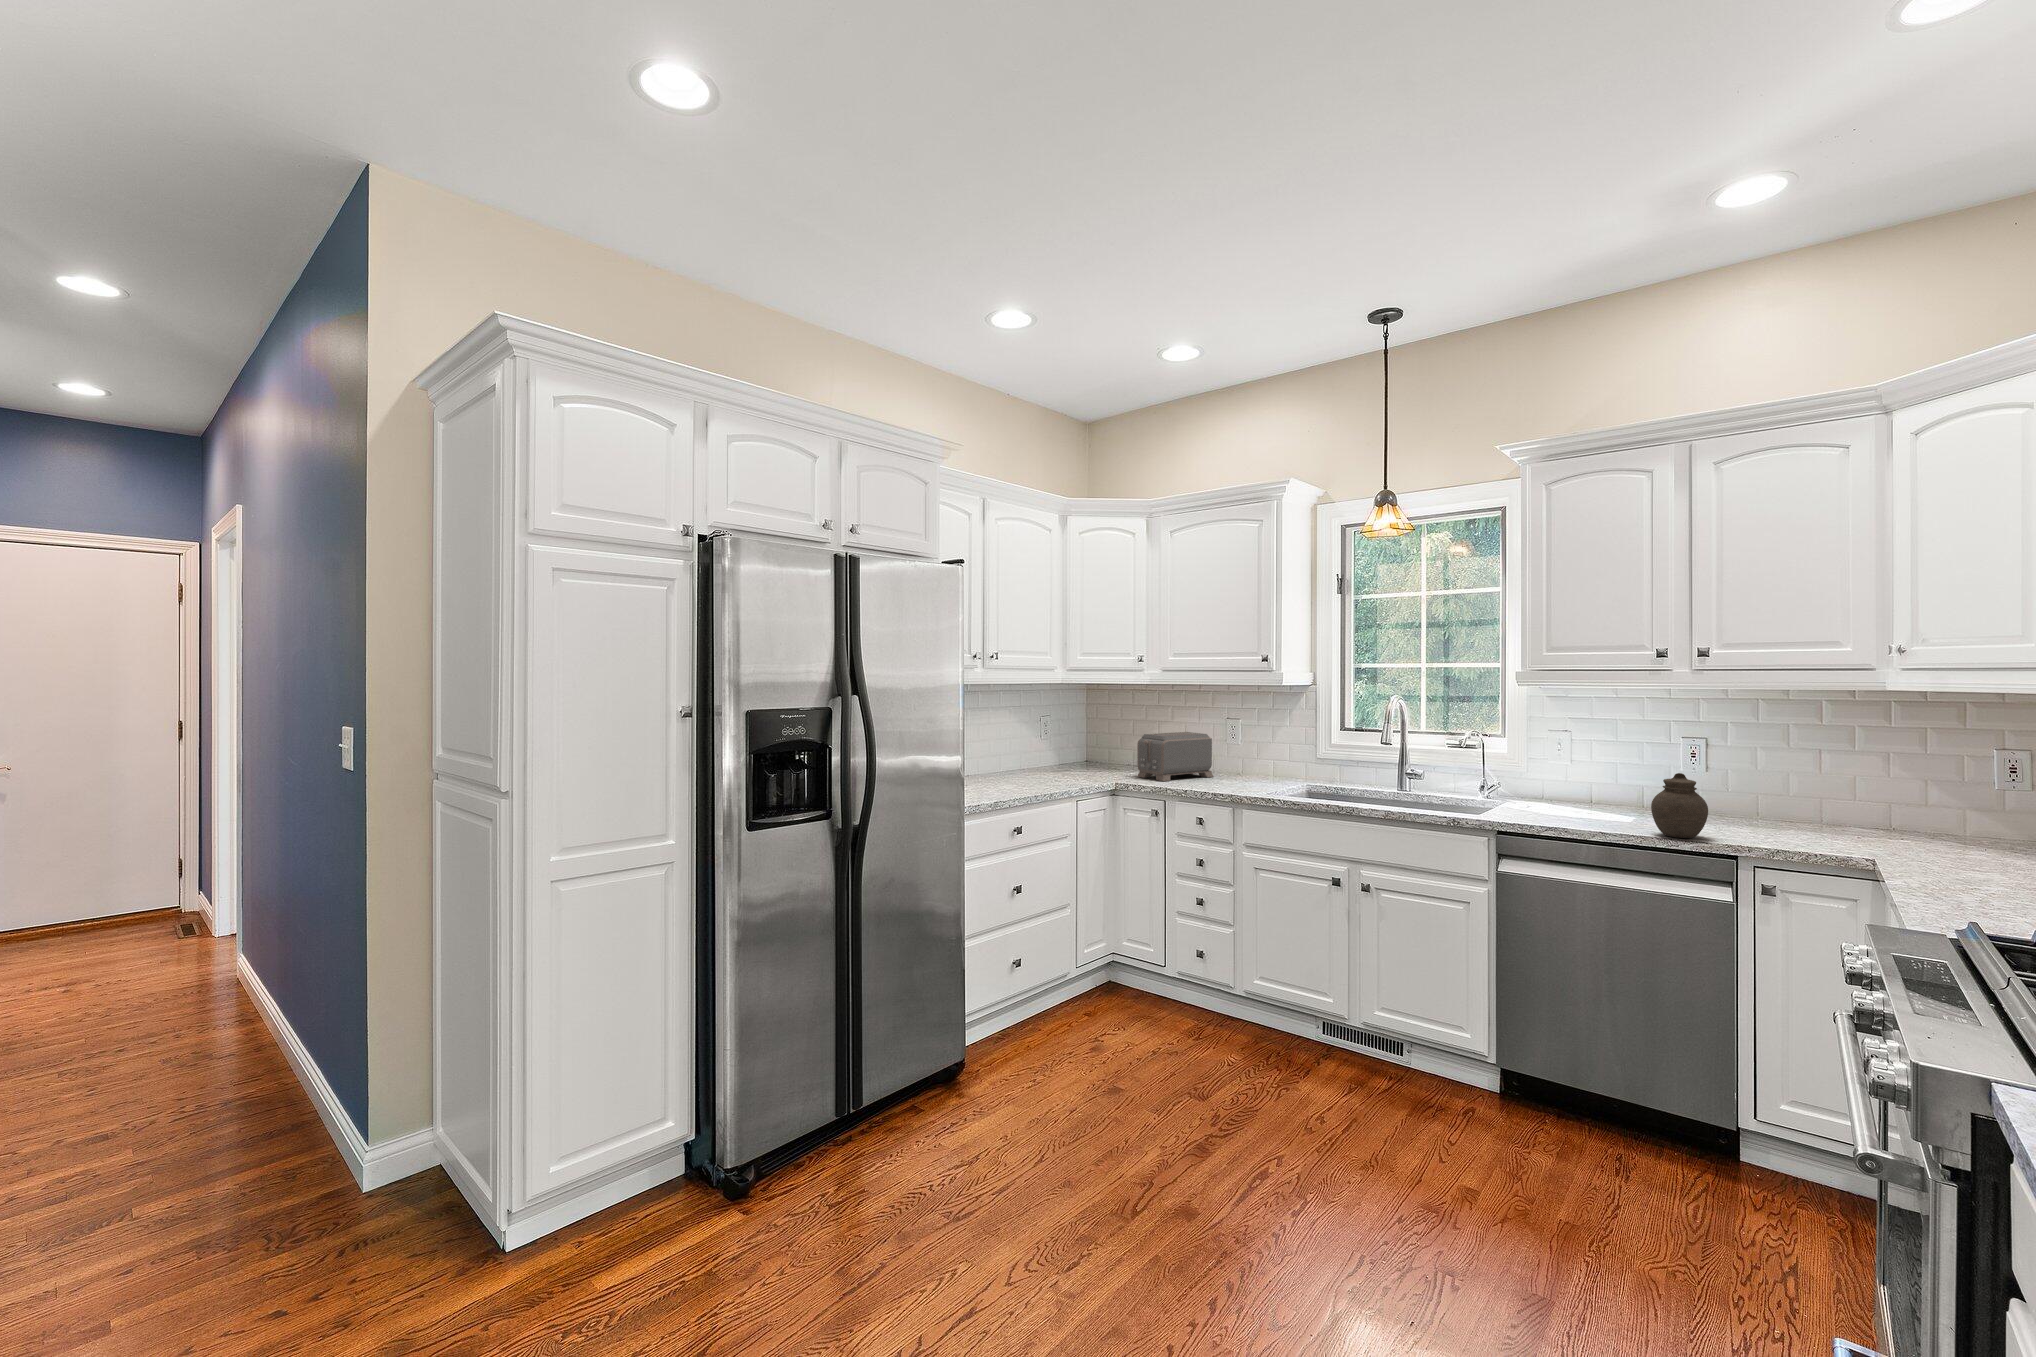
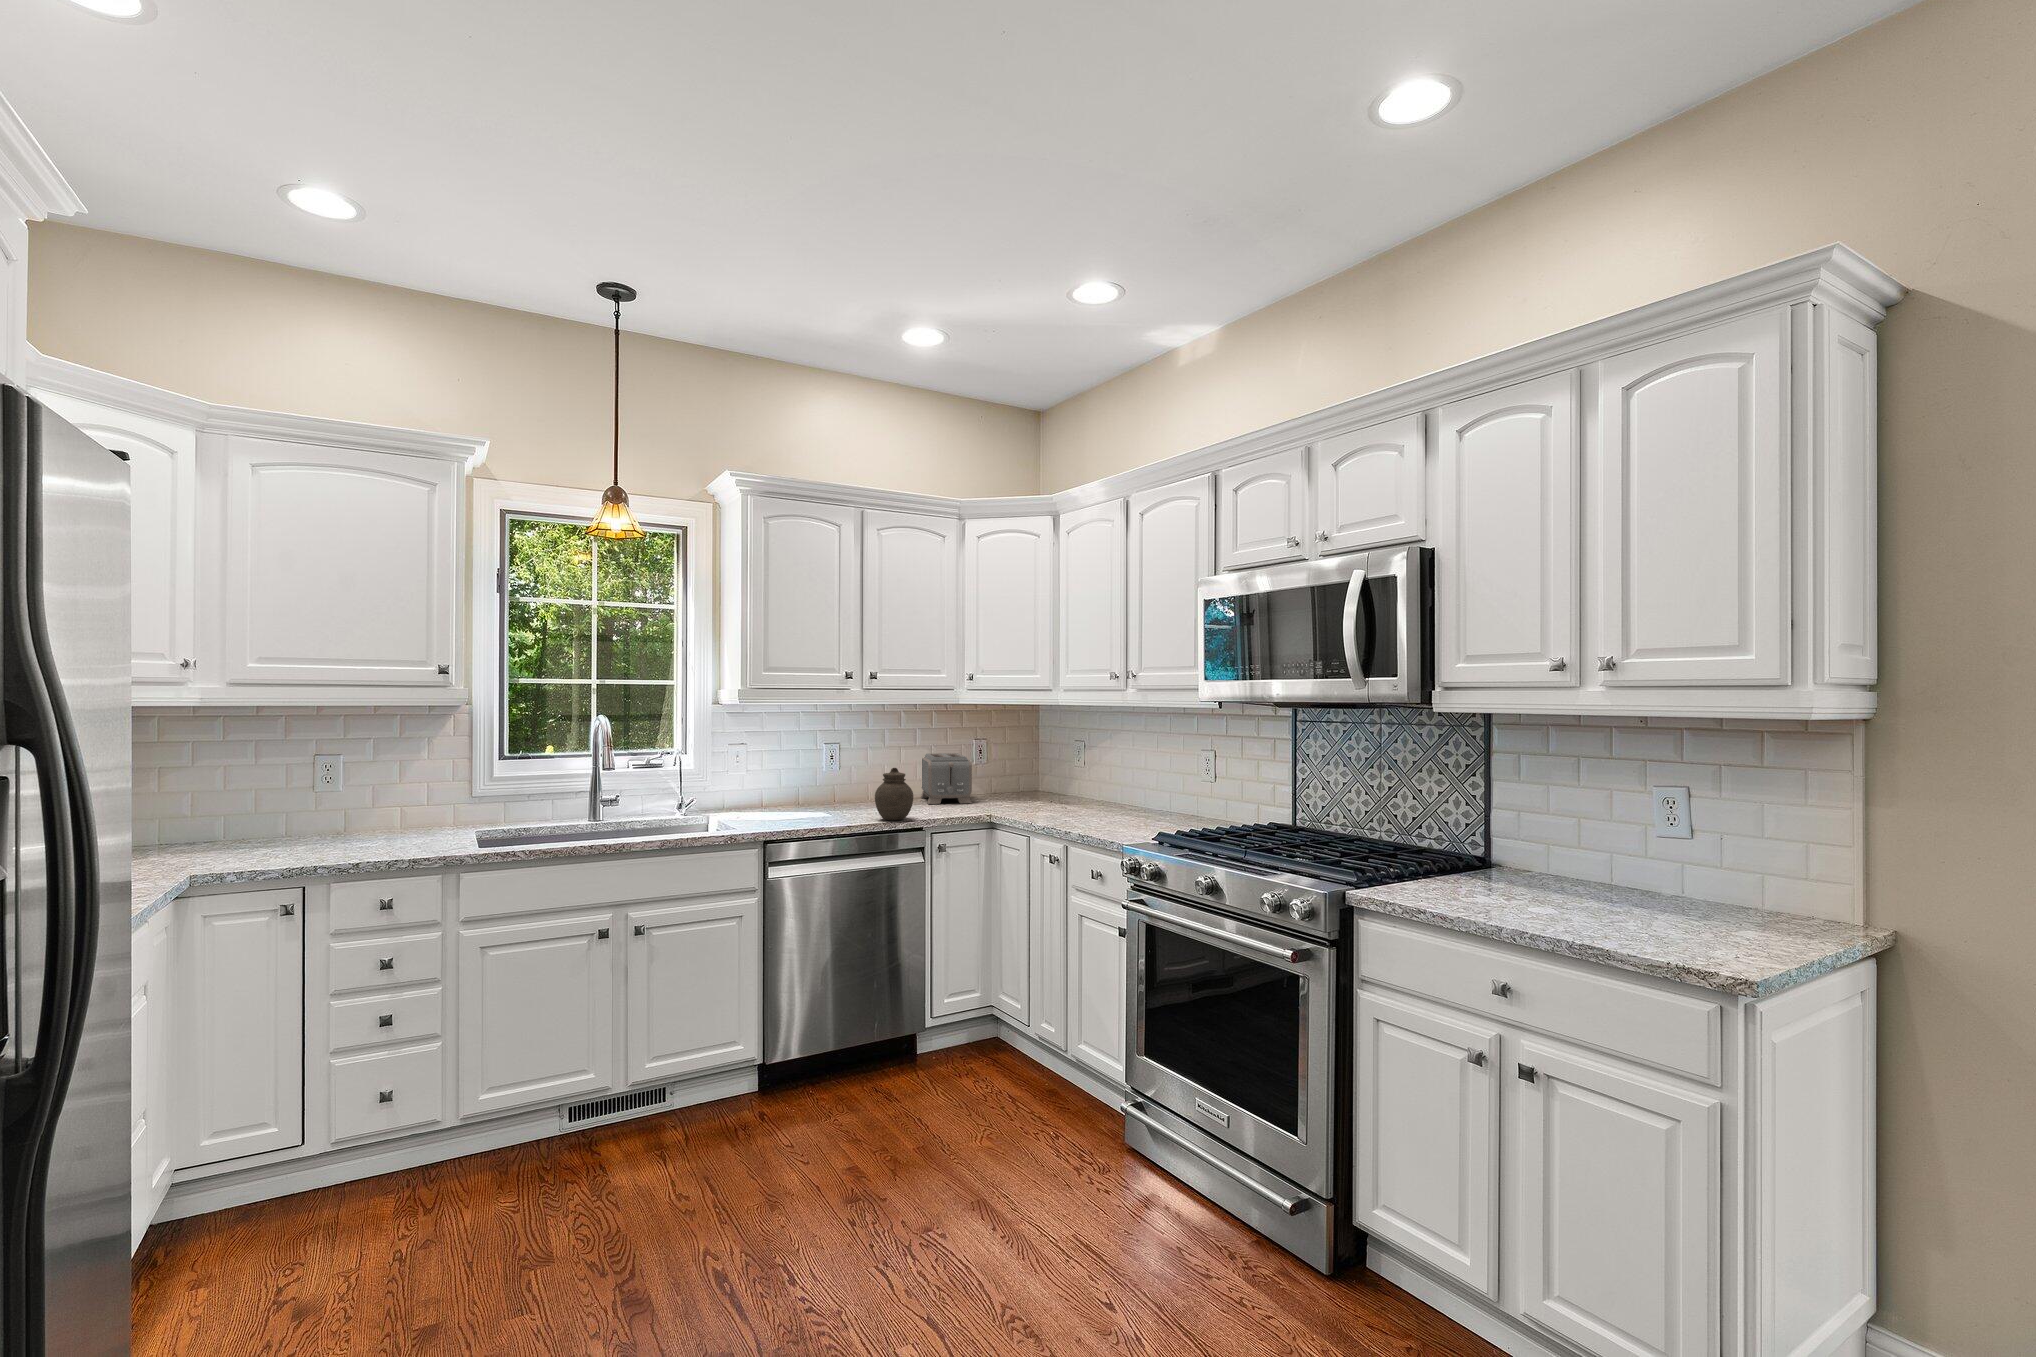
toaster: present [1137,732,1213,781] -> present [921,753,972,804]

